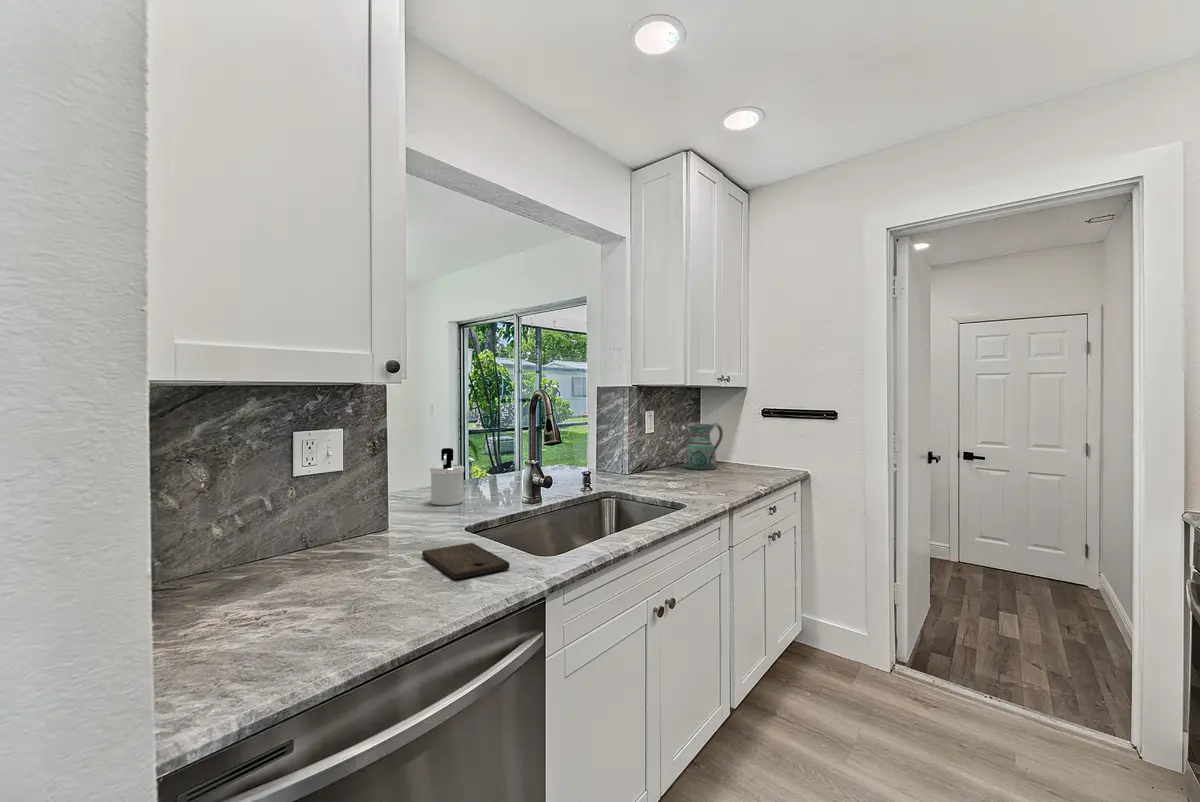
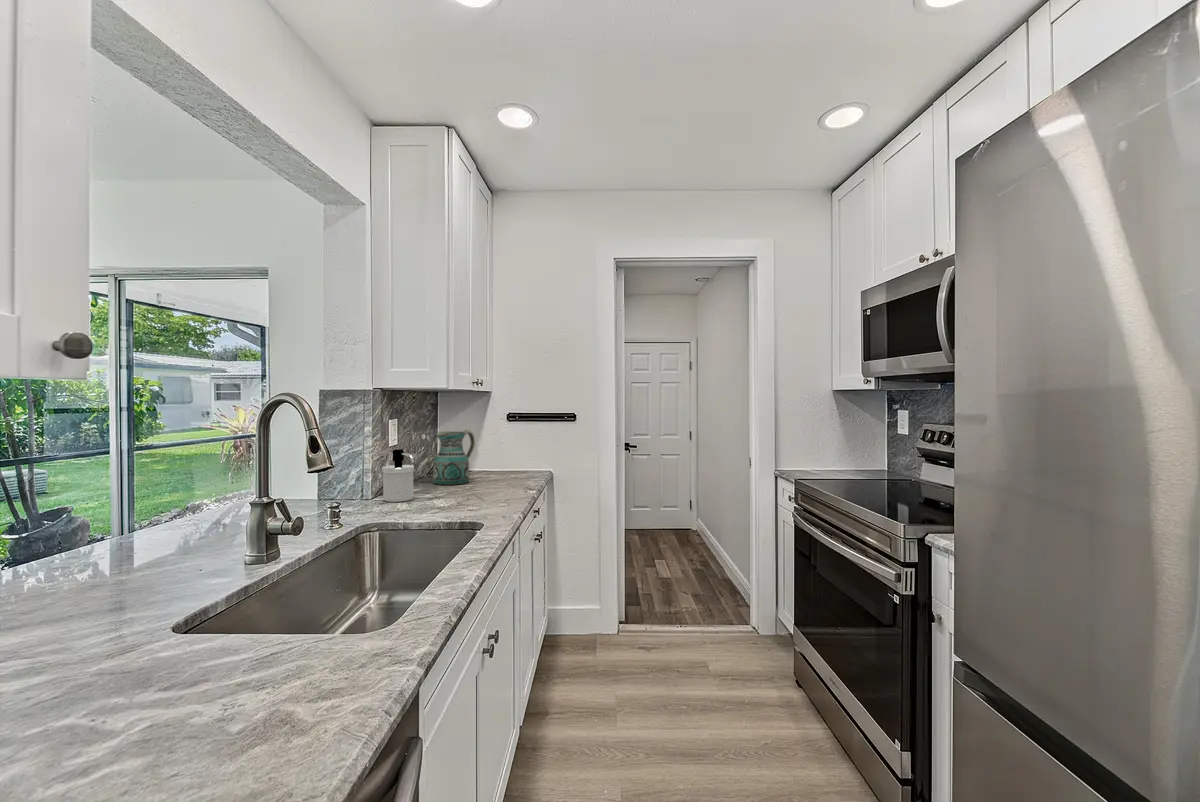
soap dispenser: present [430,448,464,505] -> present [382,449,414,502]
cutting board: present [422,543,509,579] -> none [122,658,329,746]

